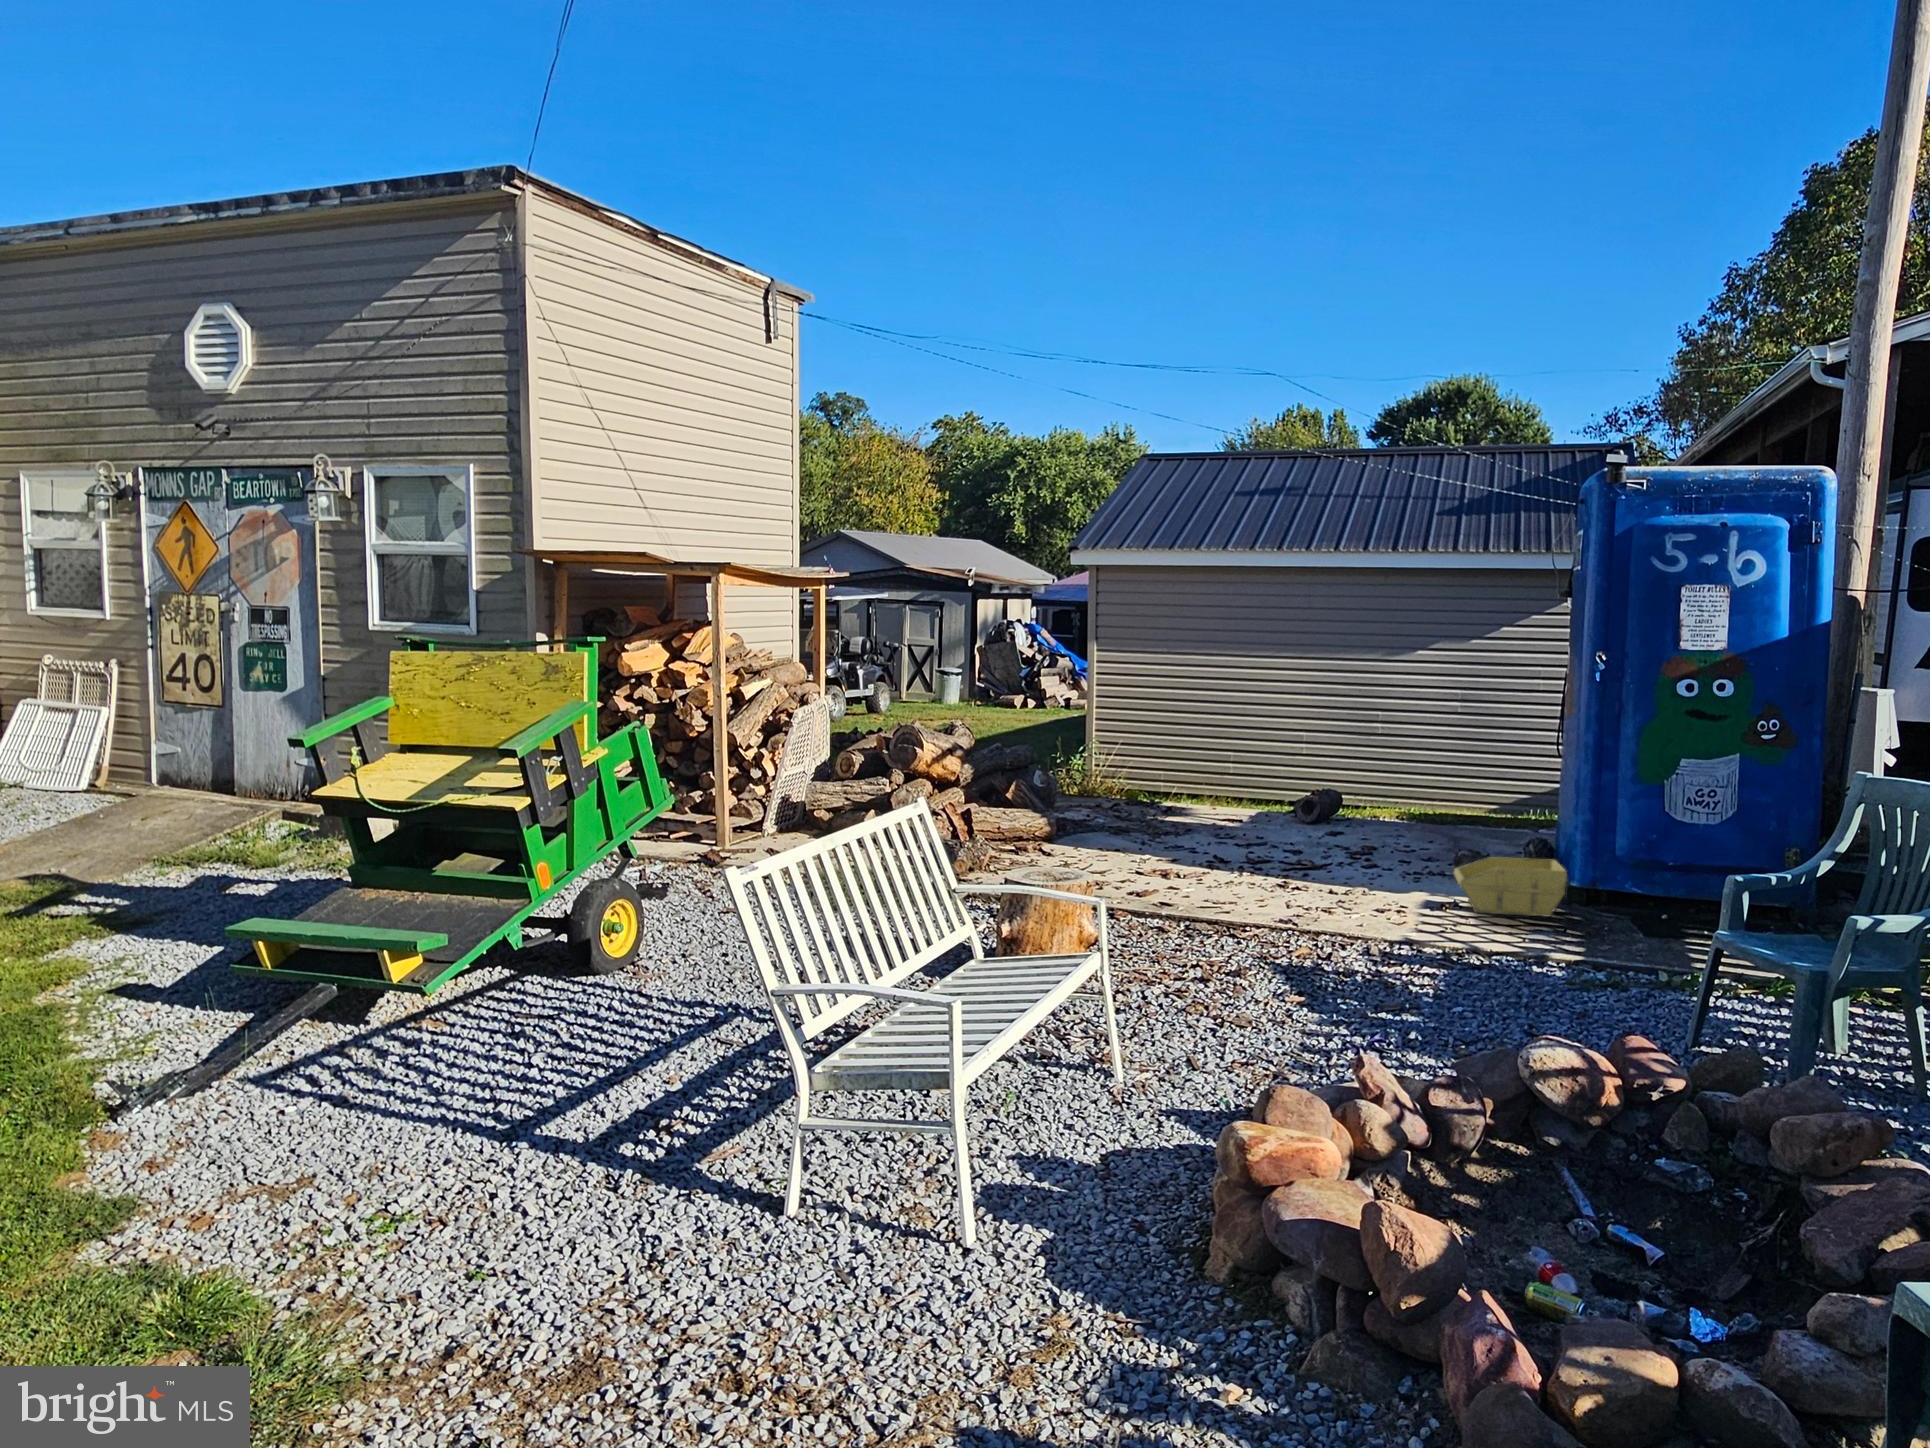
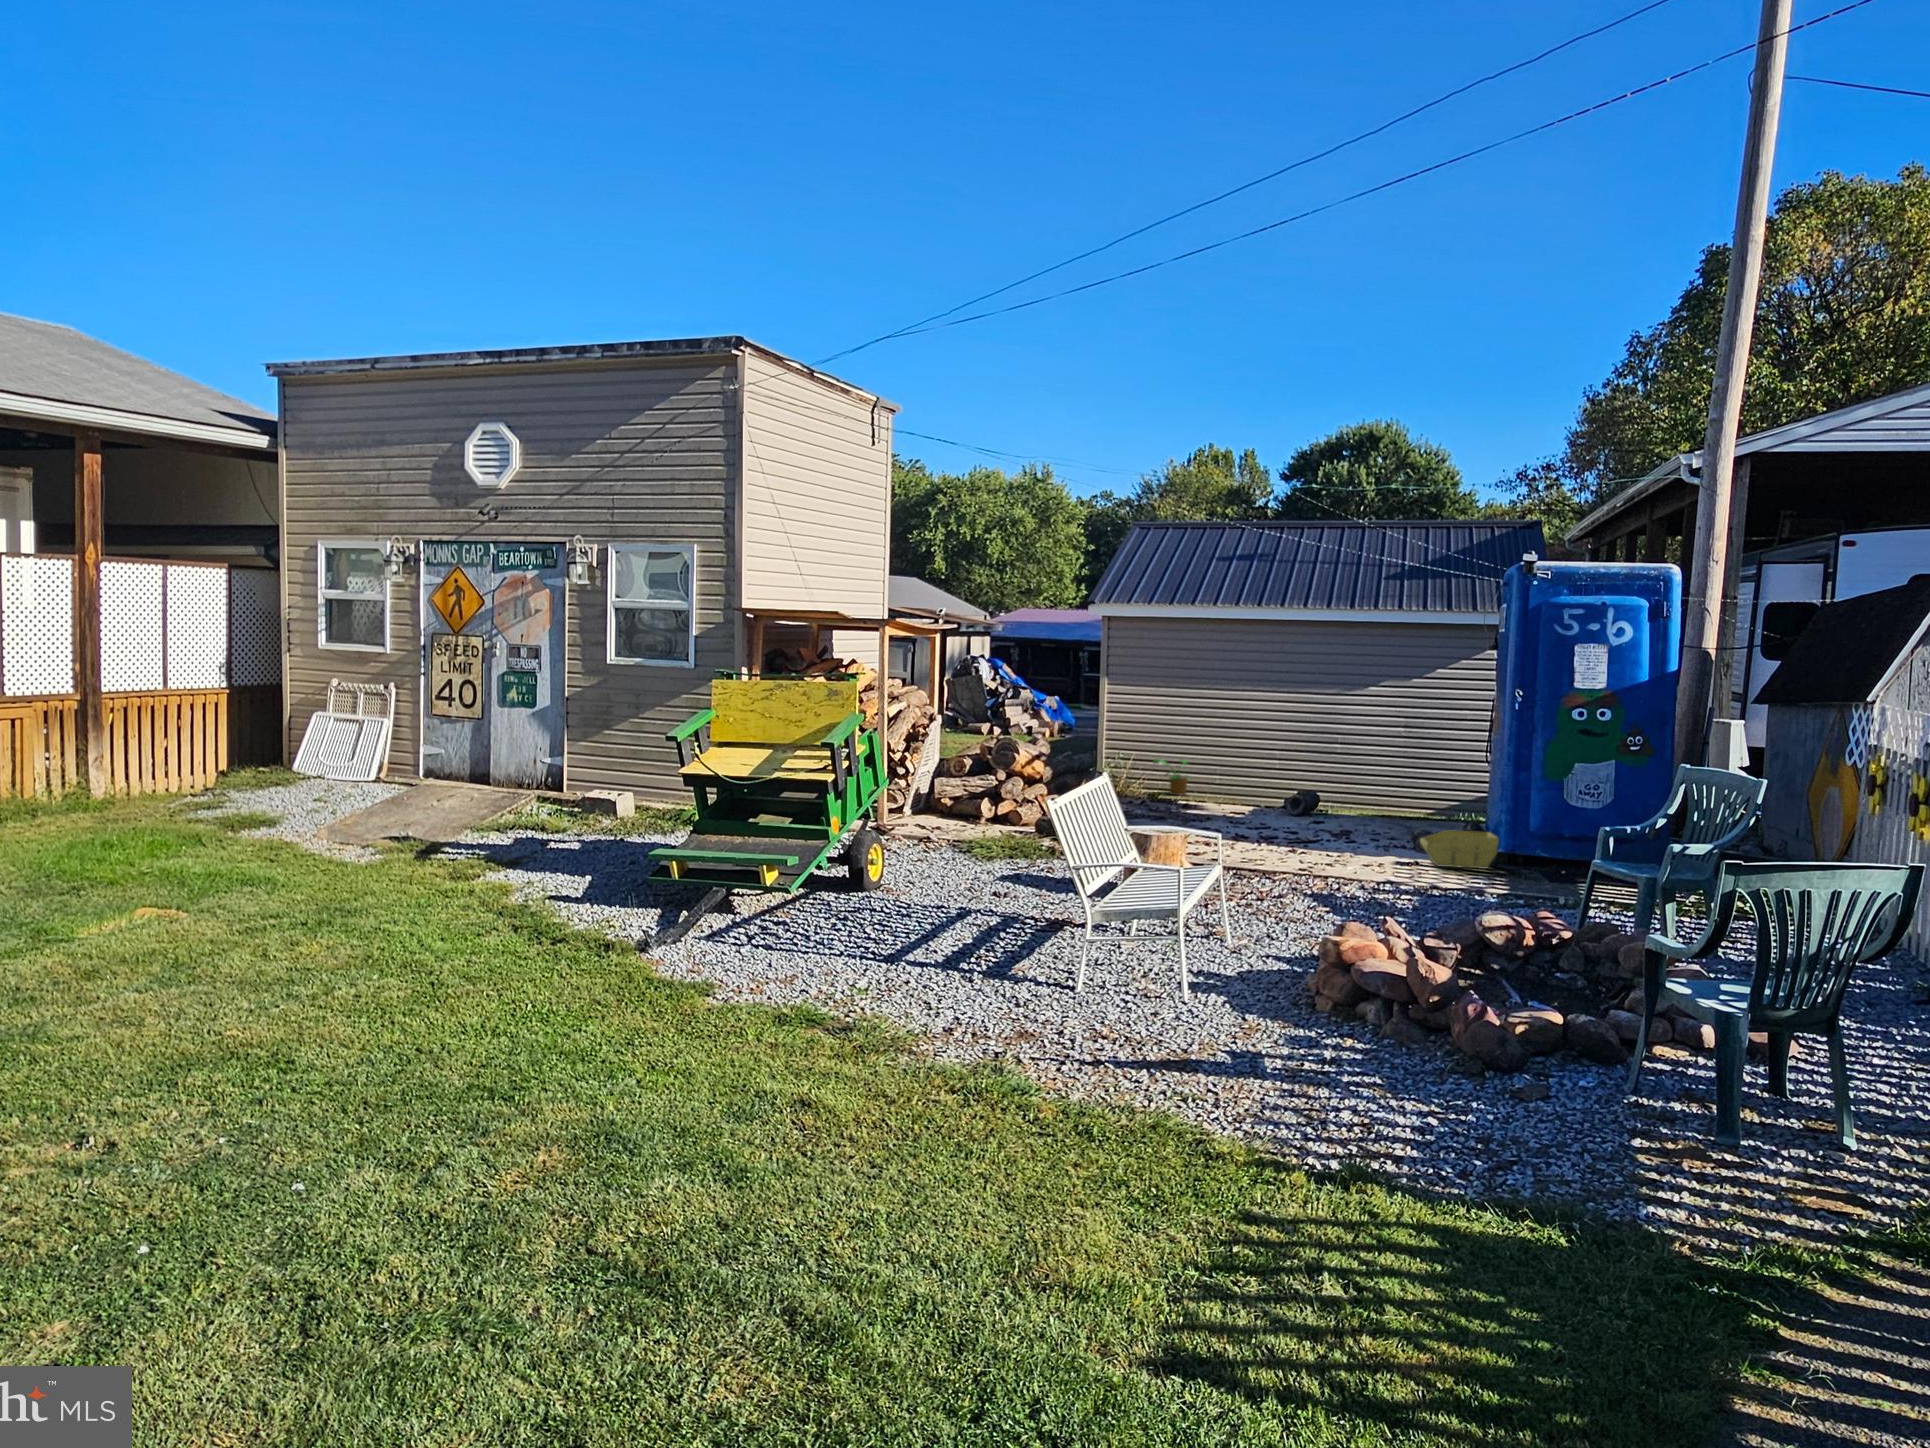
potted plant: none [1139,745,1189,791] -> present [1153,759,1191,796]

